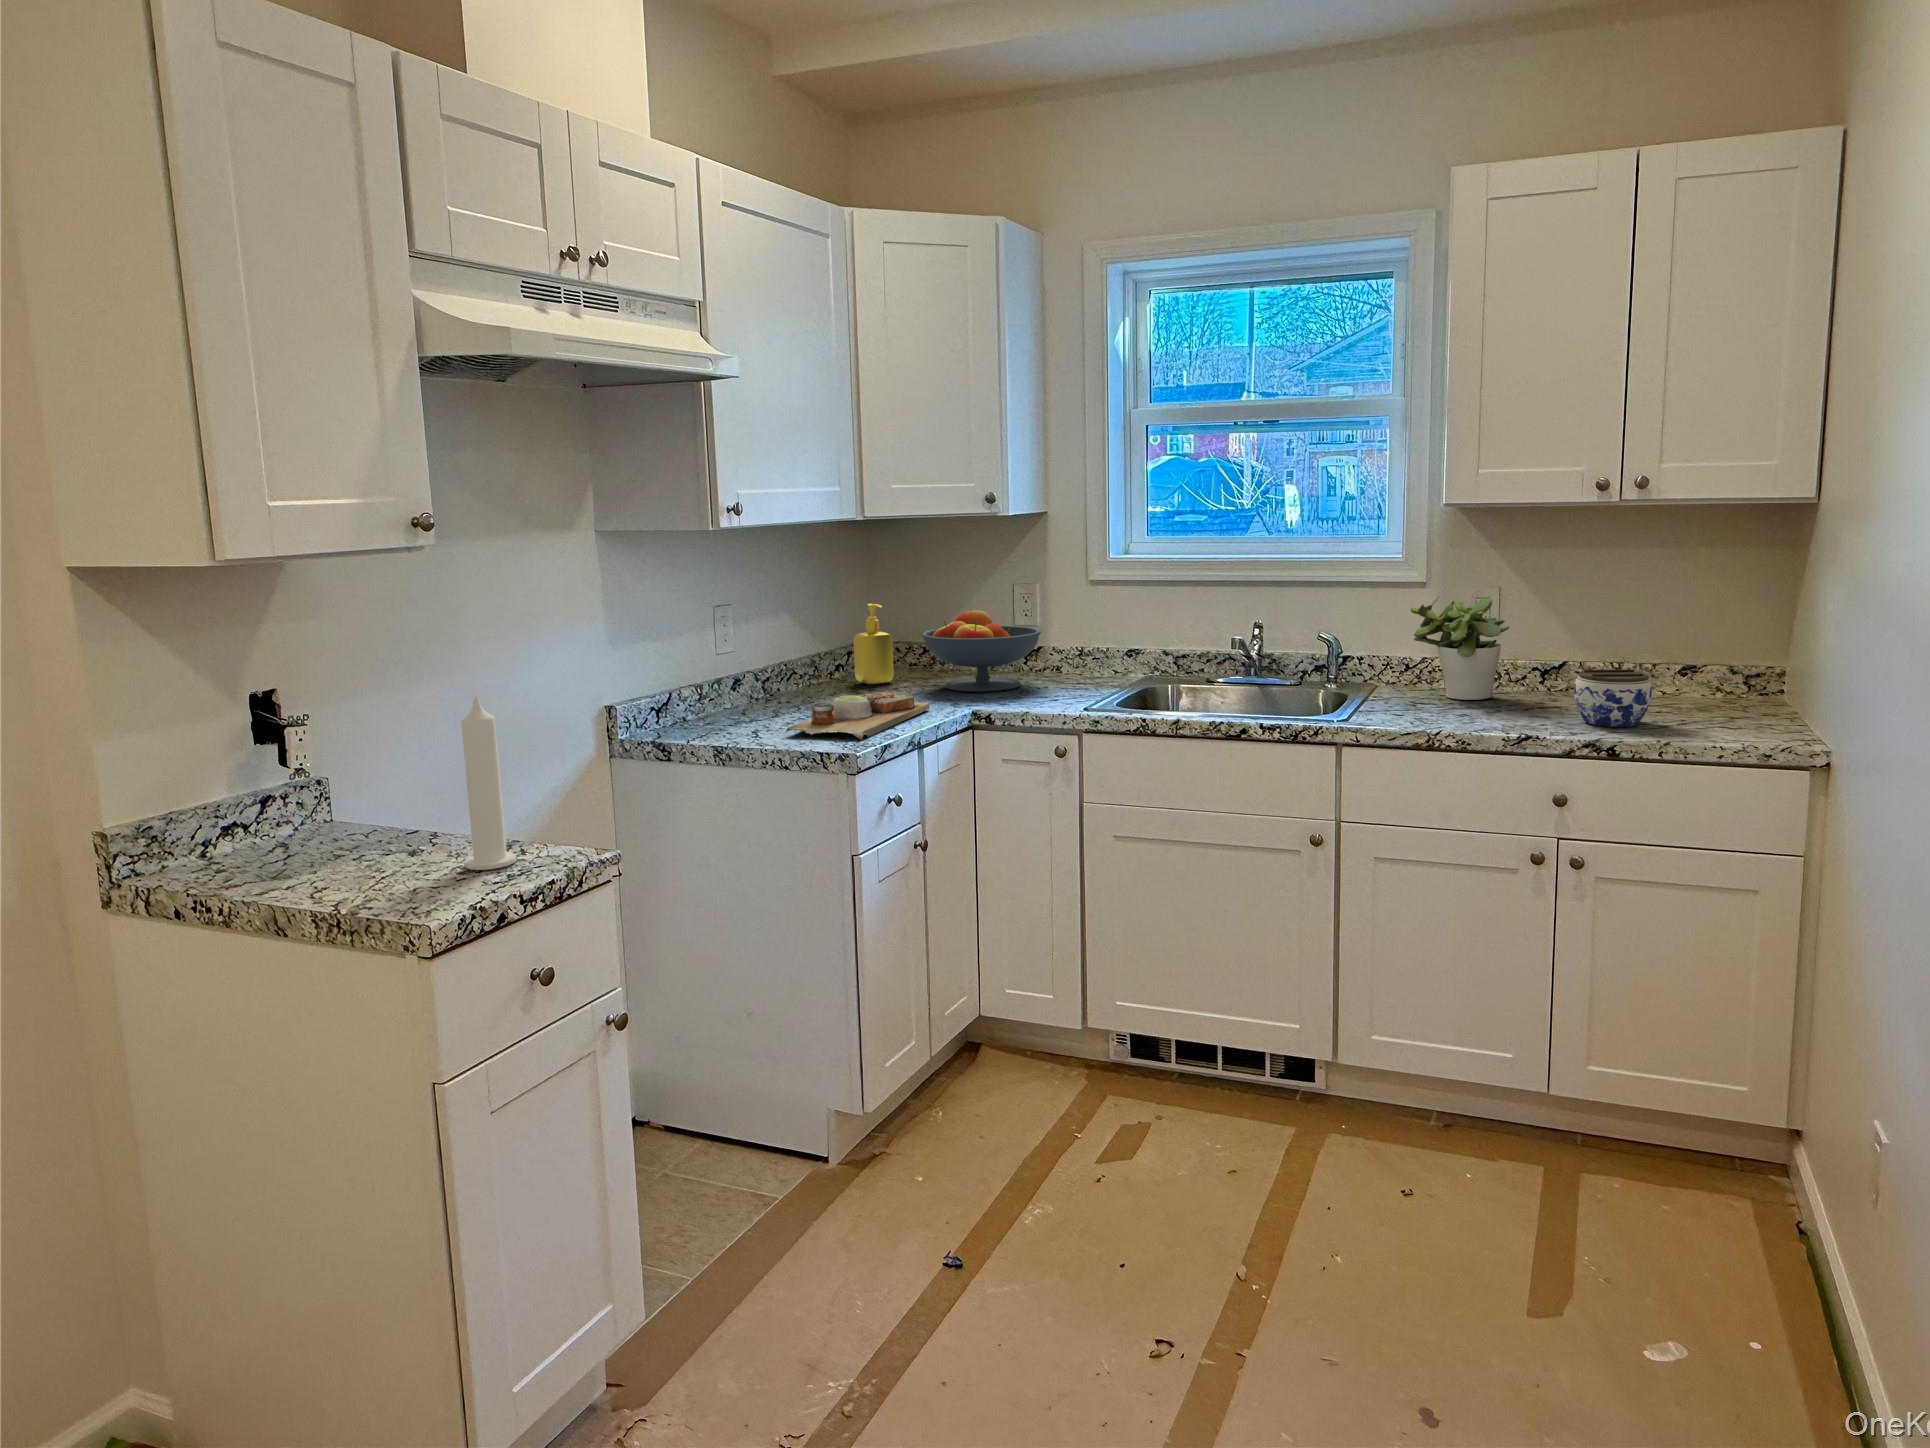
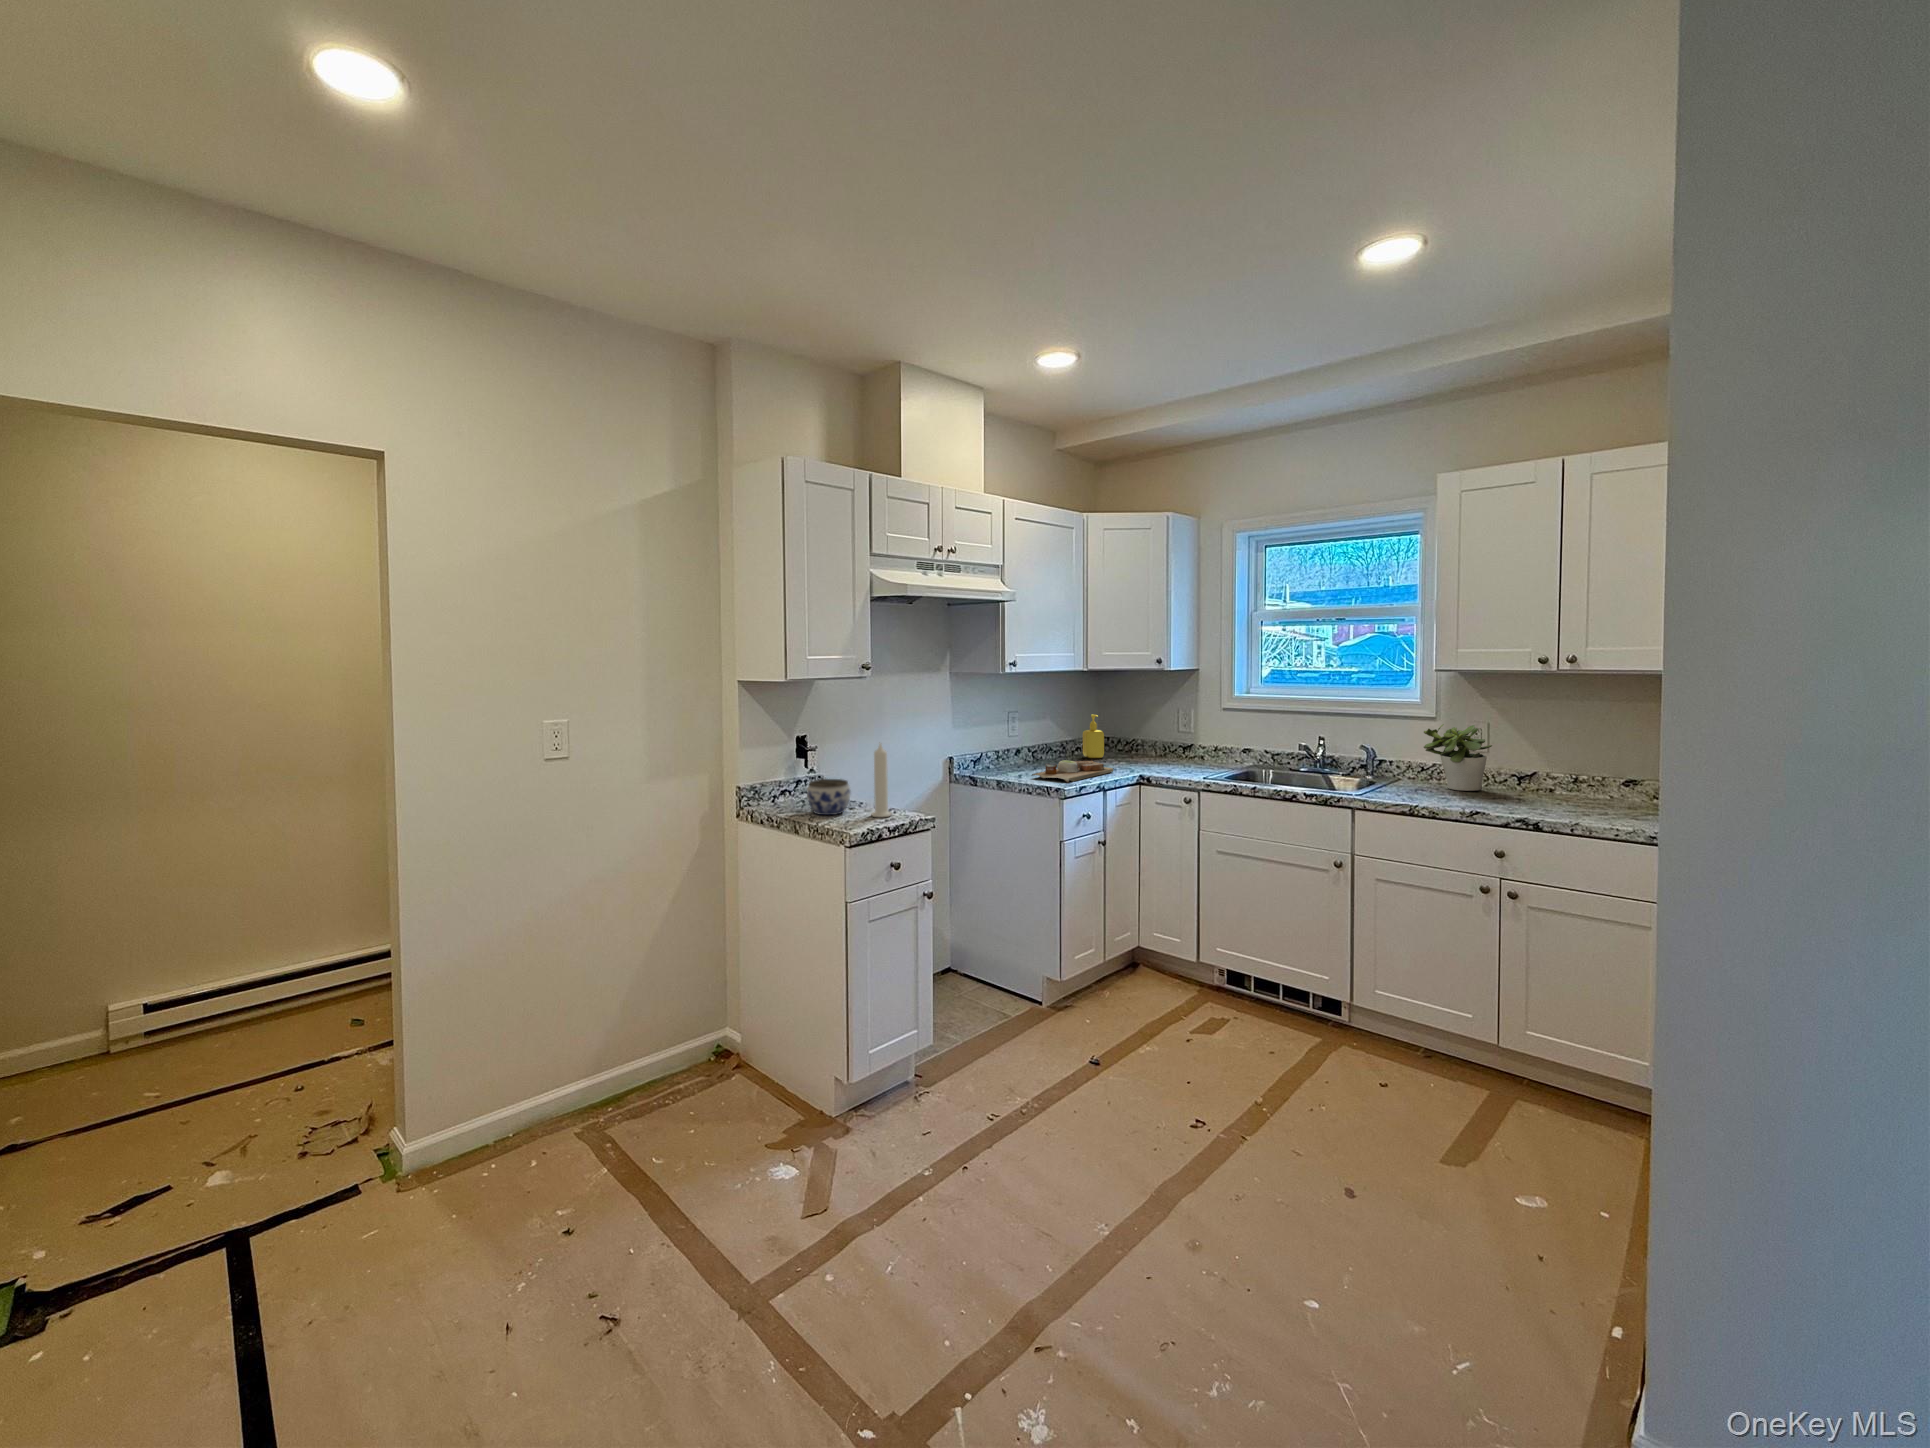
fruit bowl: present [922,609,1041,692] -> none [1118,720,1188,766]
jar: present [1574,669,1652,727] -> present [807,779,850,815]

